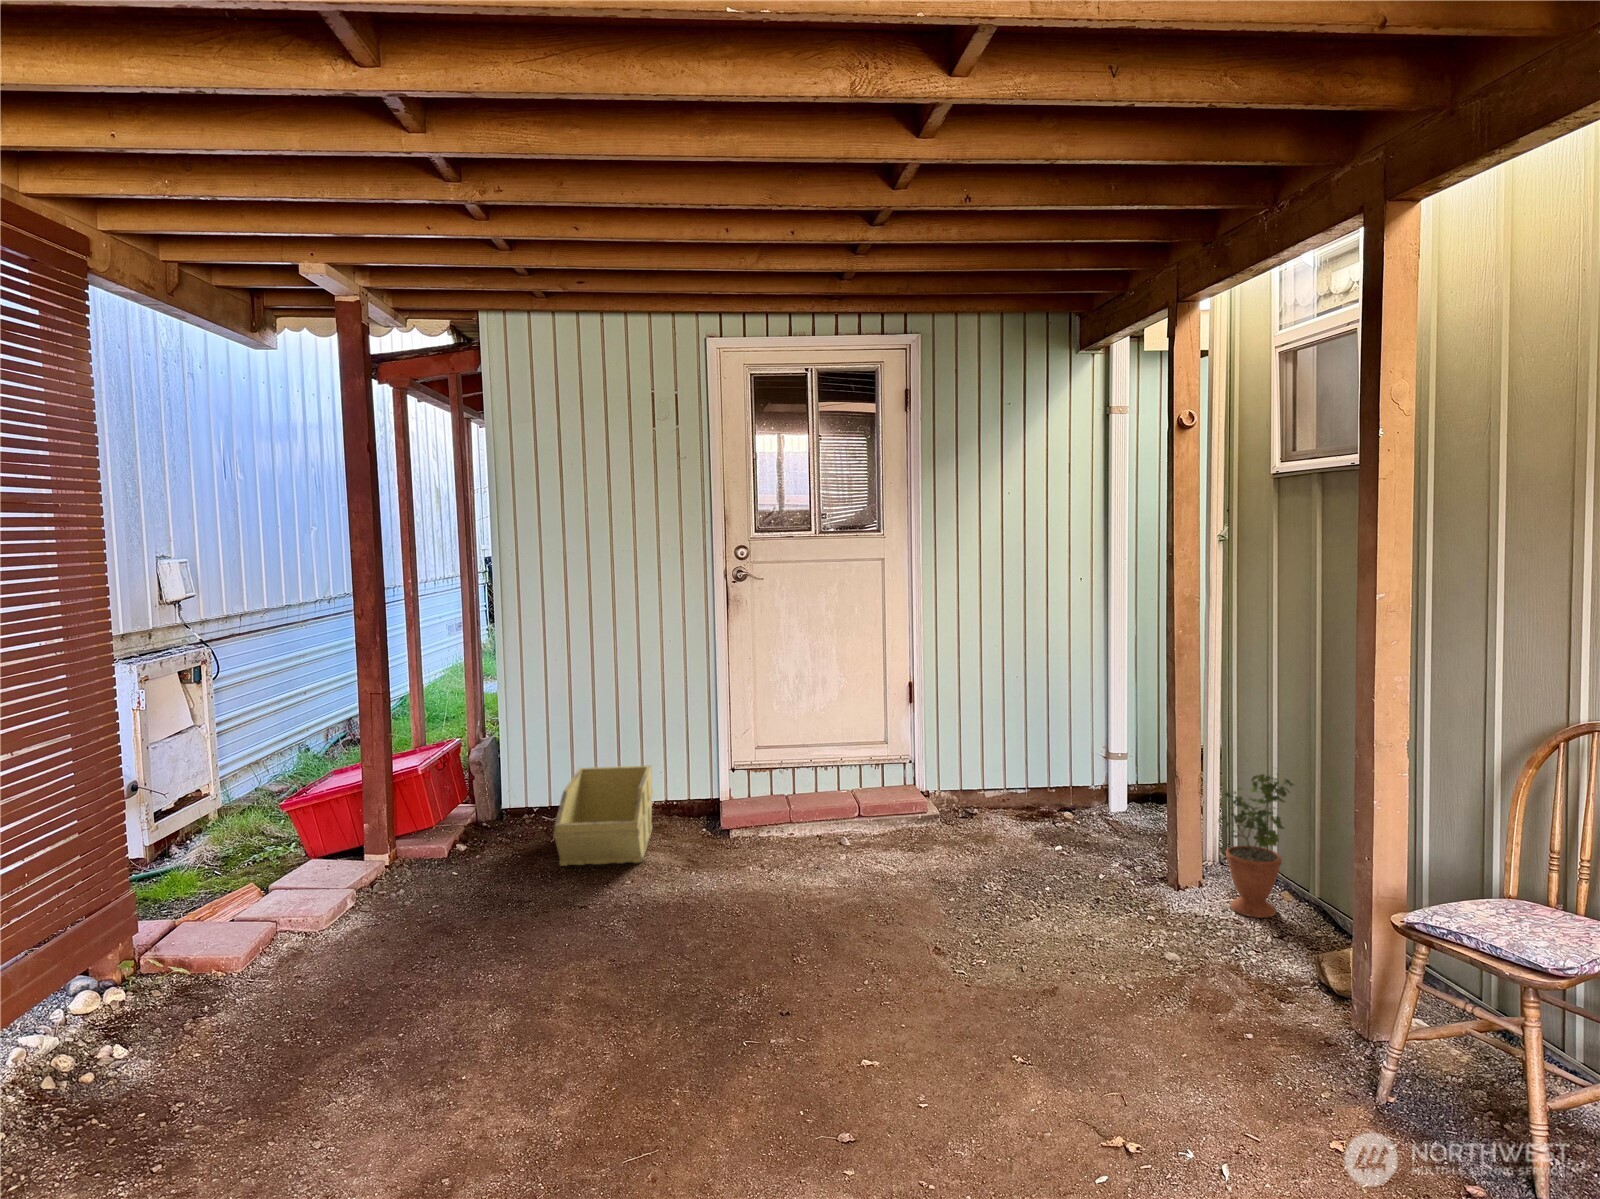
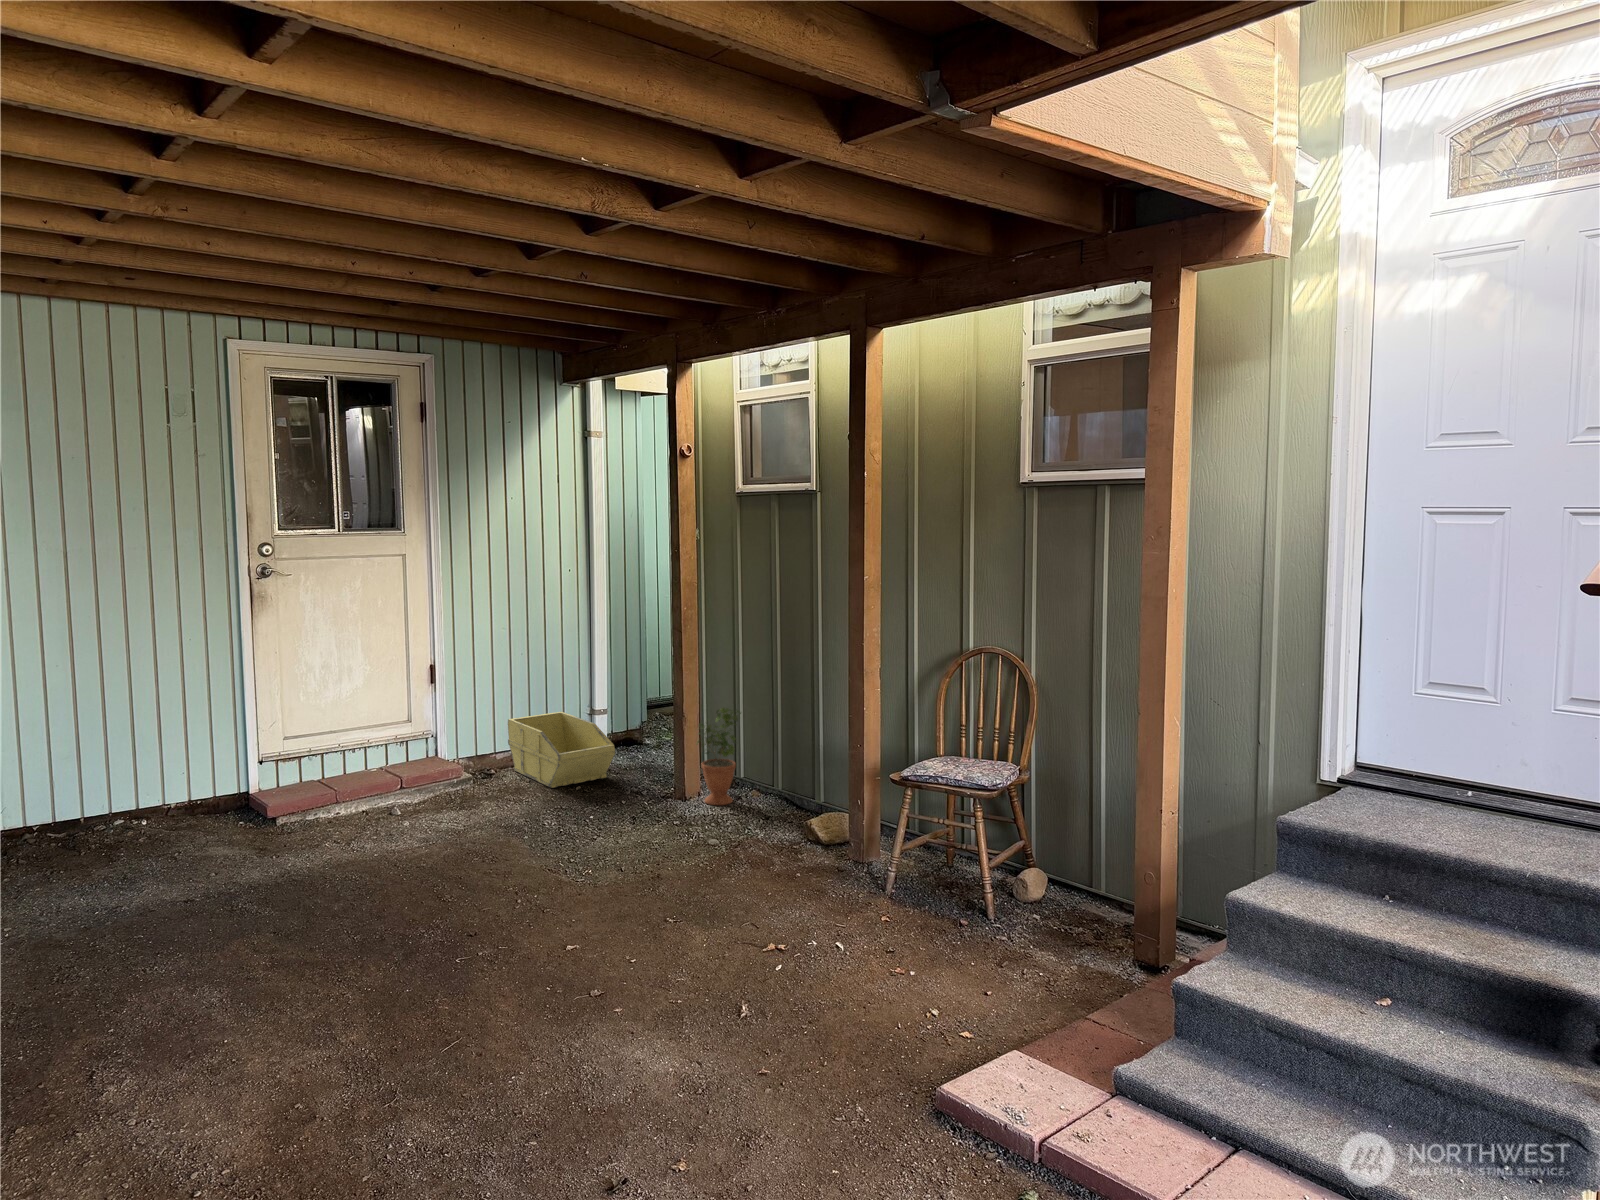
storage bin: present [553,766,653,866] -> present [508,712,615,788]

